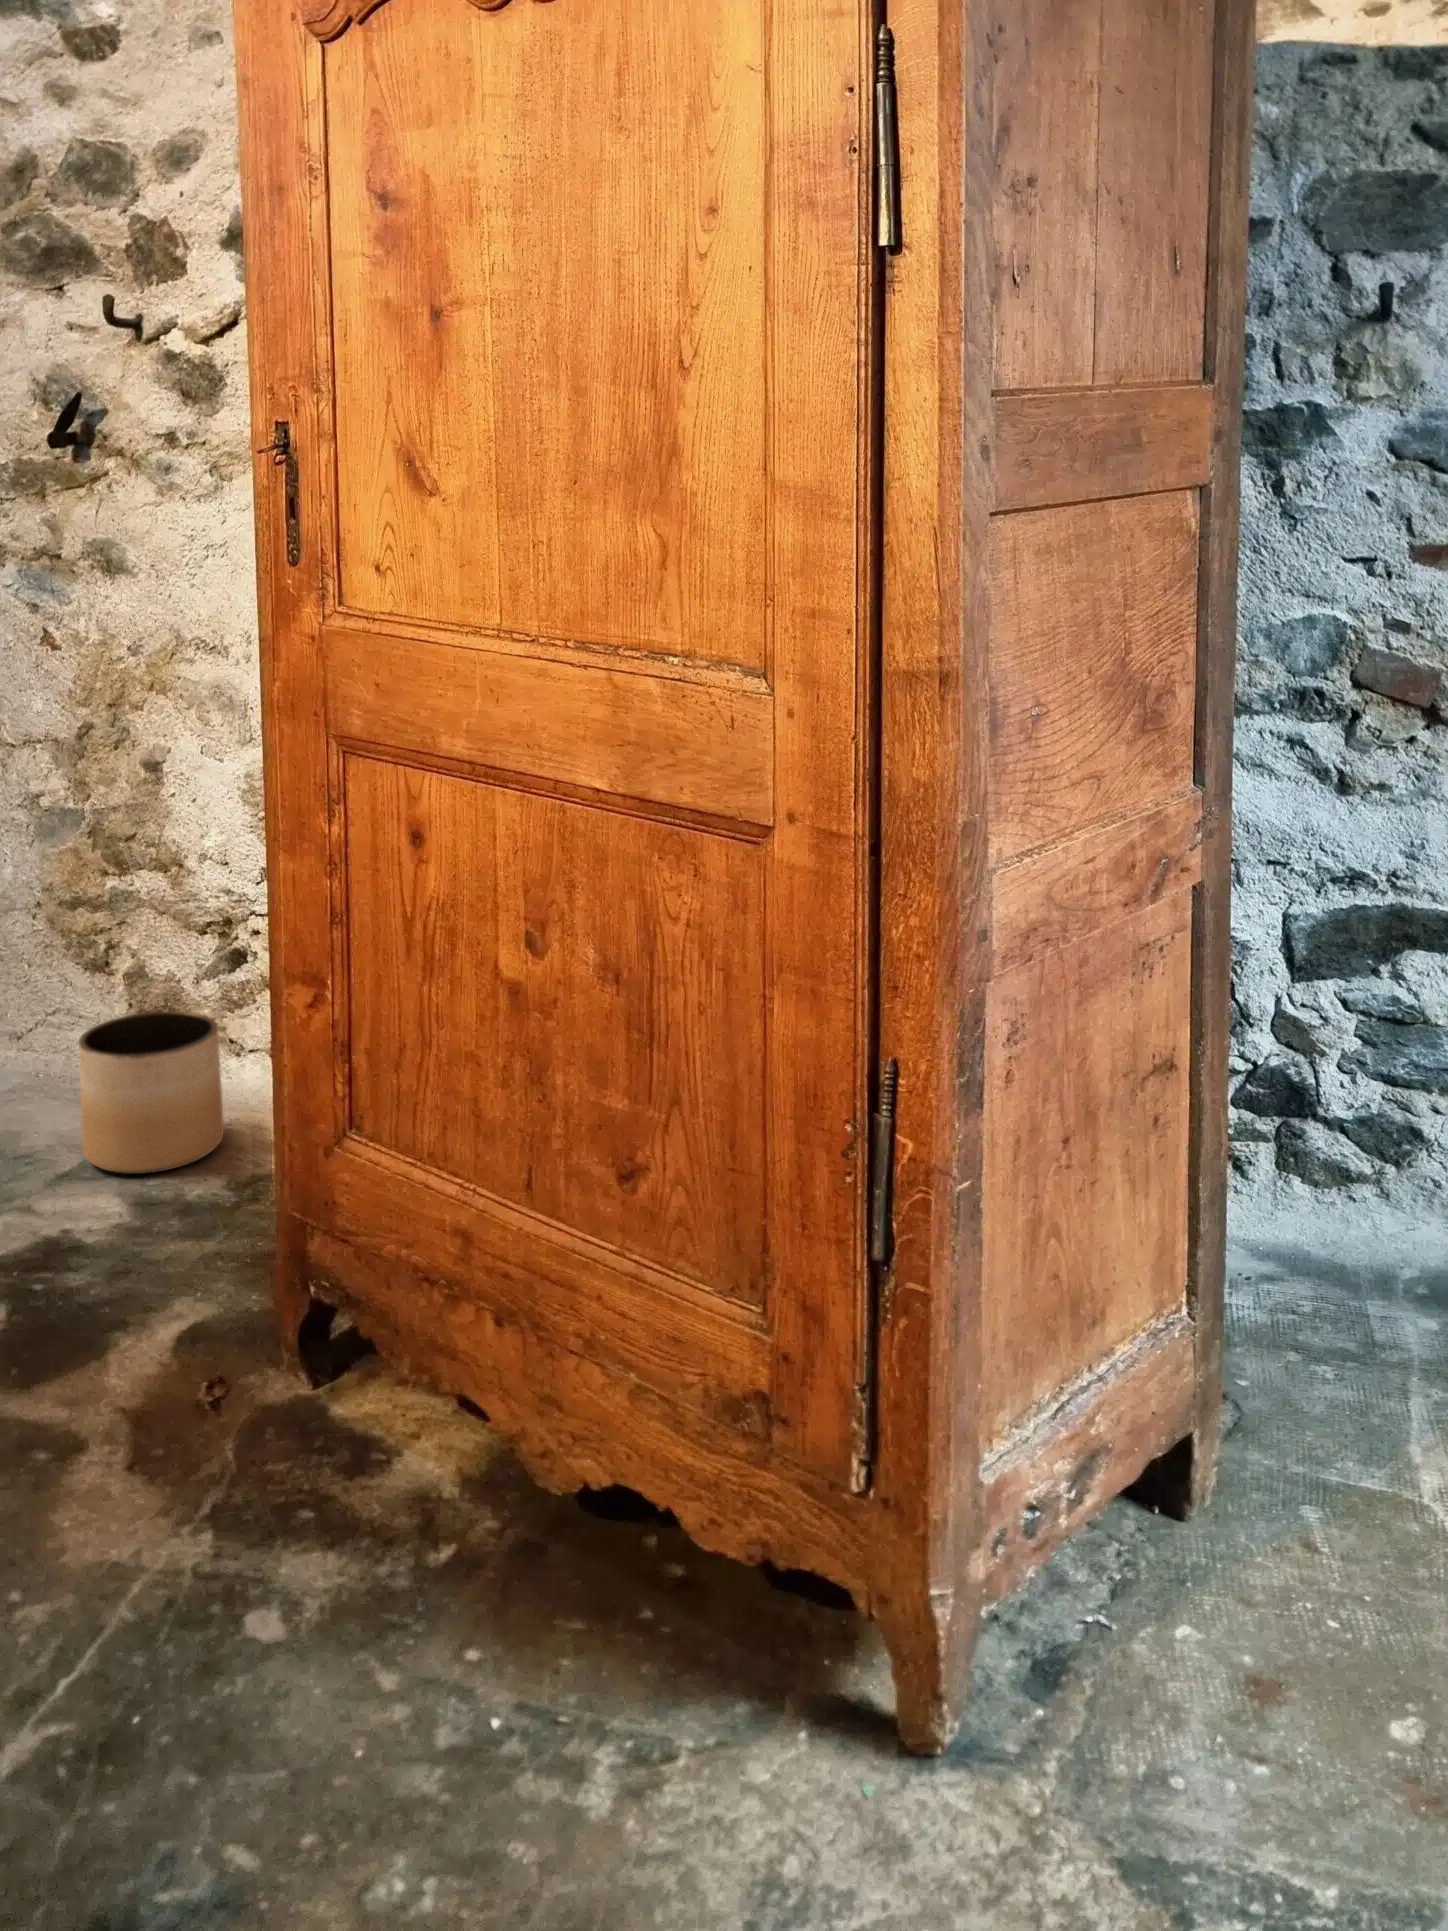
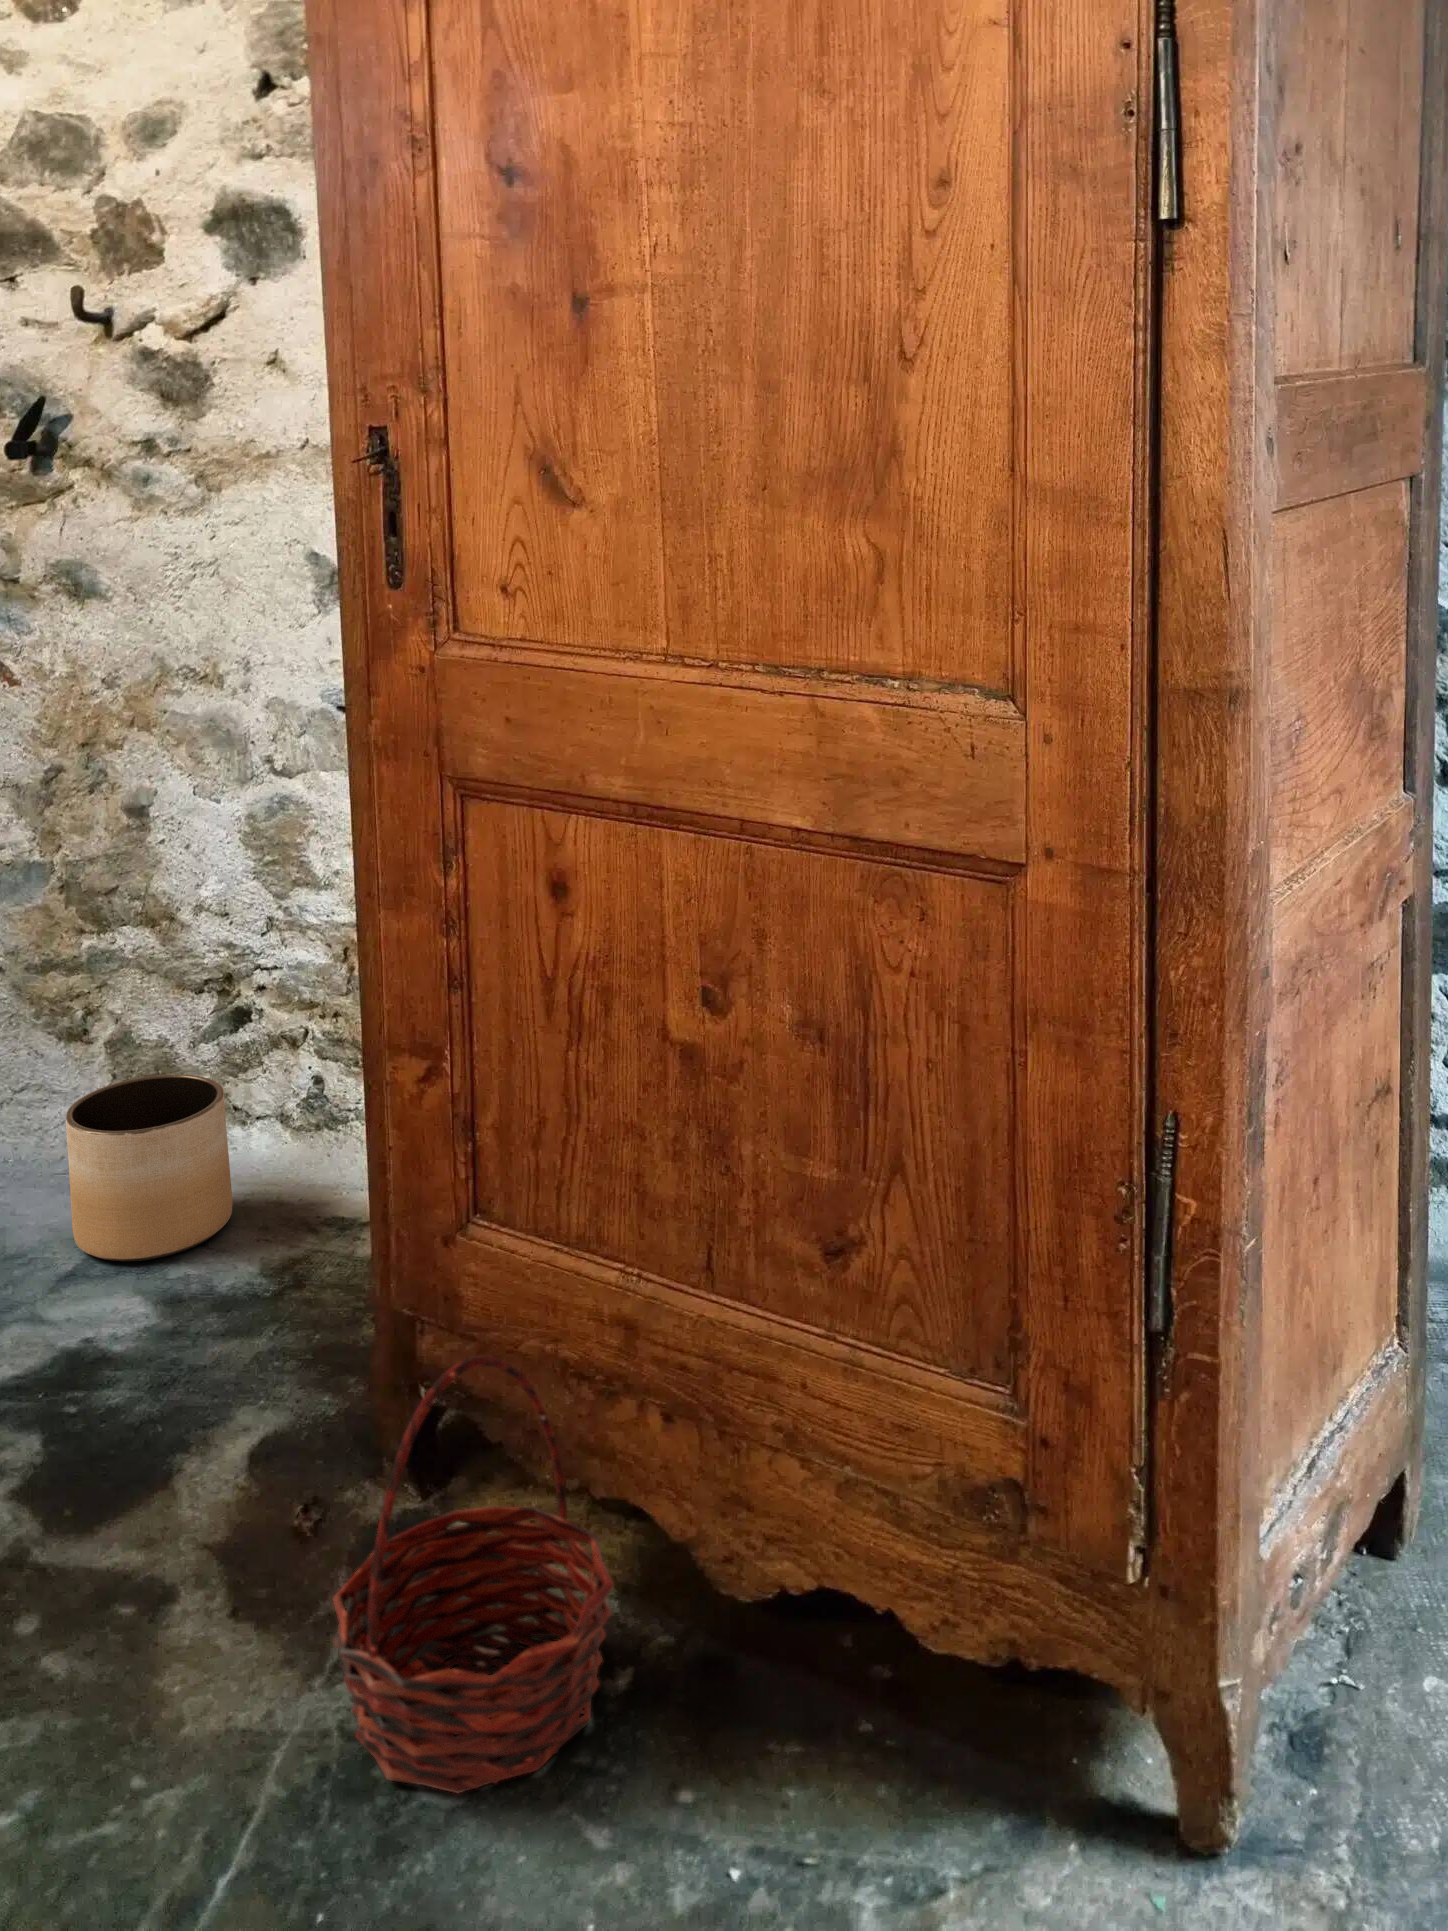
basket: none [192,1242,441,1619] -> present [333,1355,614,1793]

